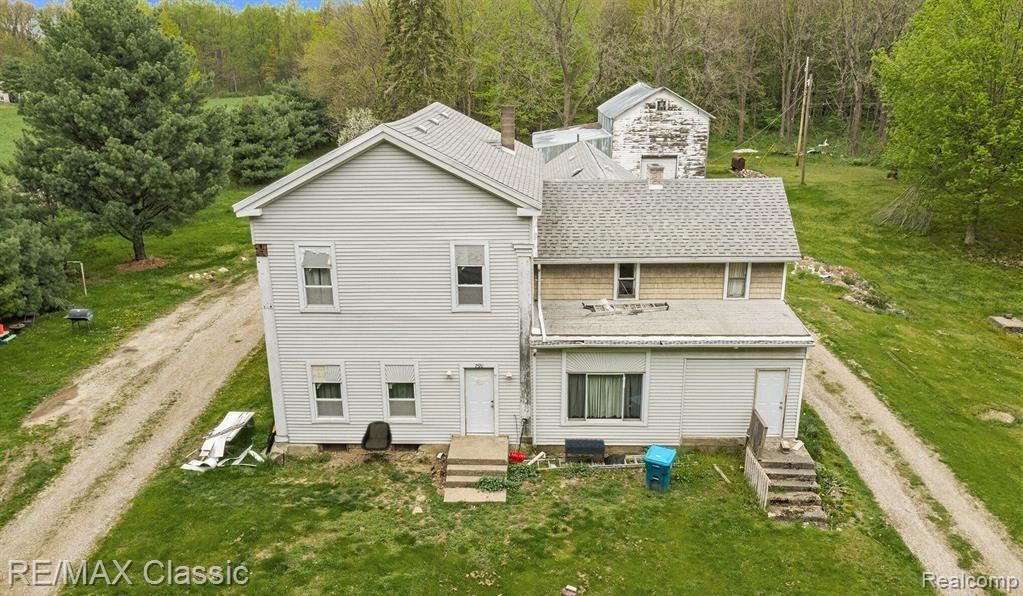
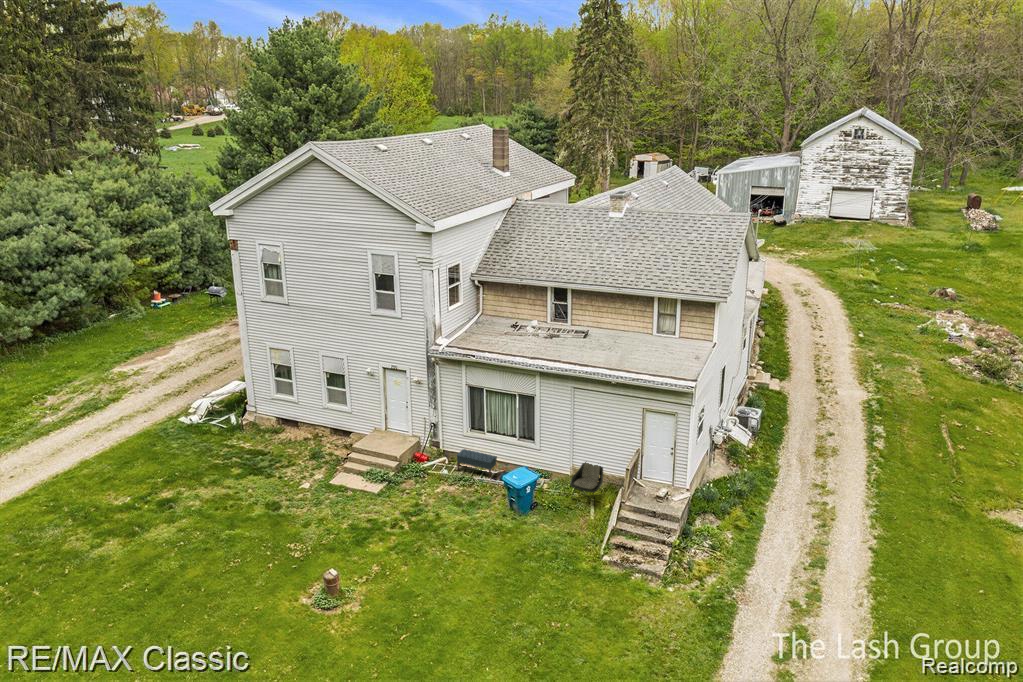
lounge chair: present [361,421,392,462] -> present [570,462,603,504]

